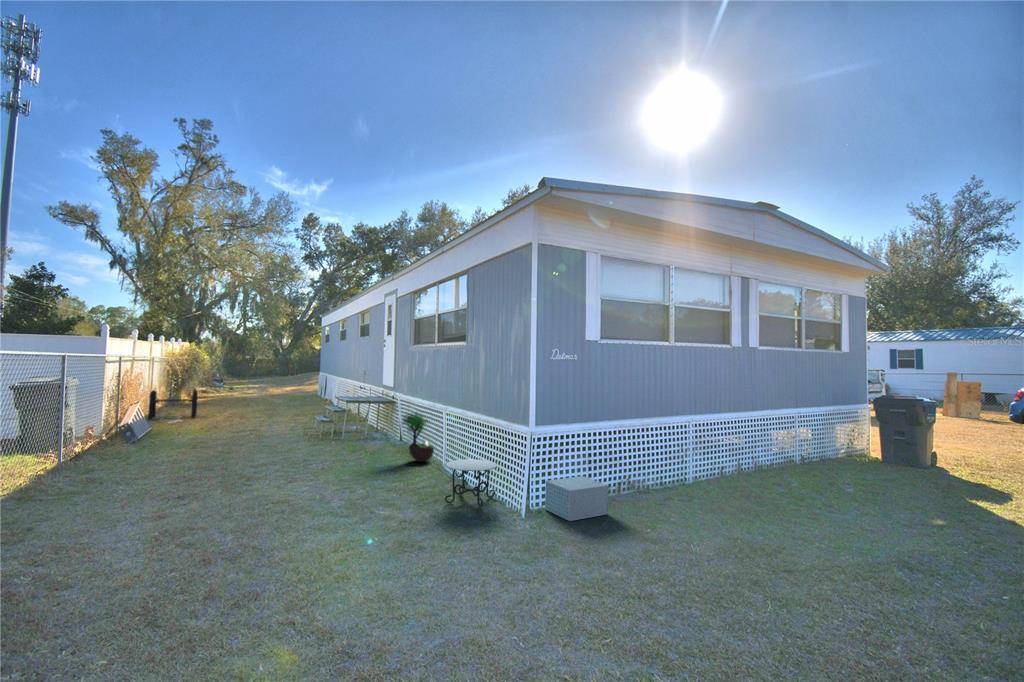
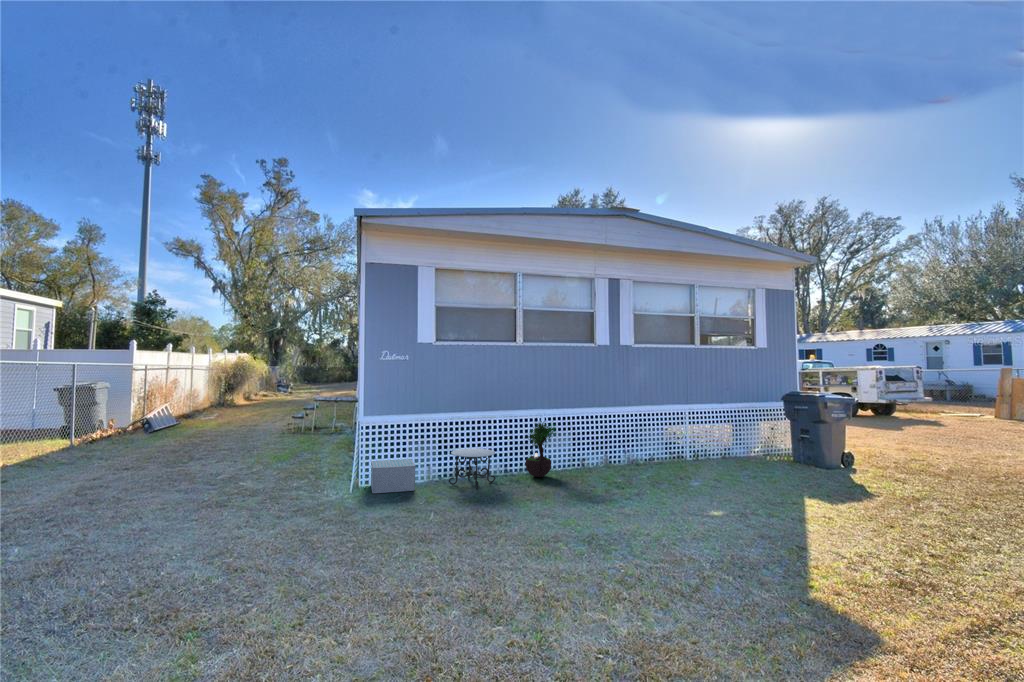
bench: present [148,390,198,420] -> none [197,390,237,414]
potted tree: present [403,413,434,462] -> present [526,421,556,477]
side table: present [445,459,497,507] -> present [449,449,496,489]

